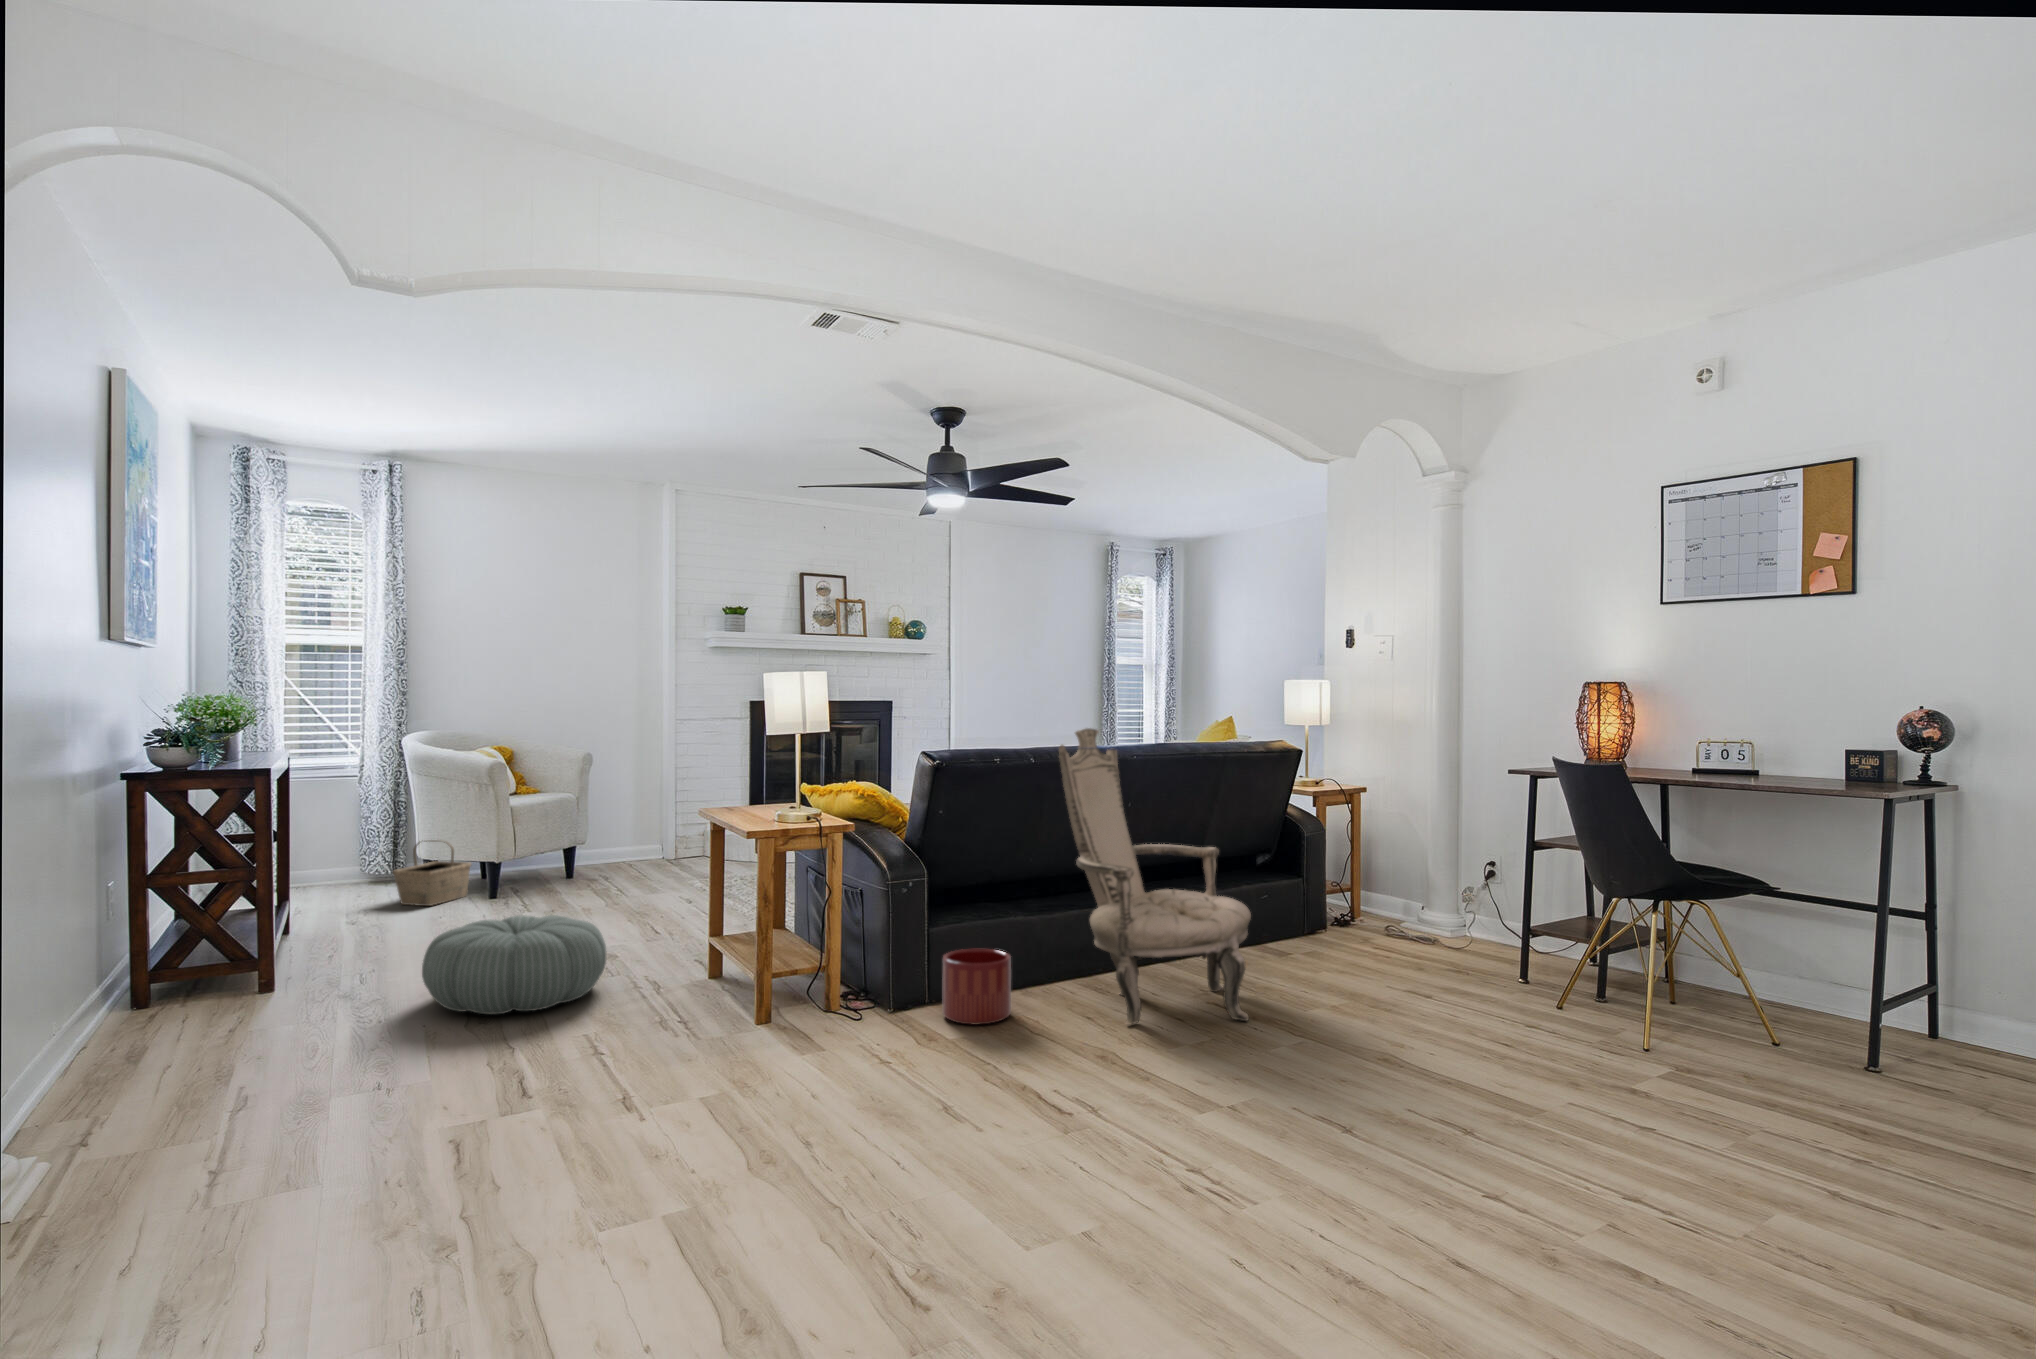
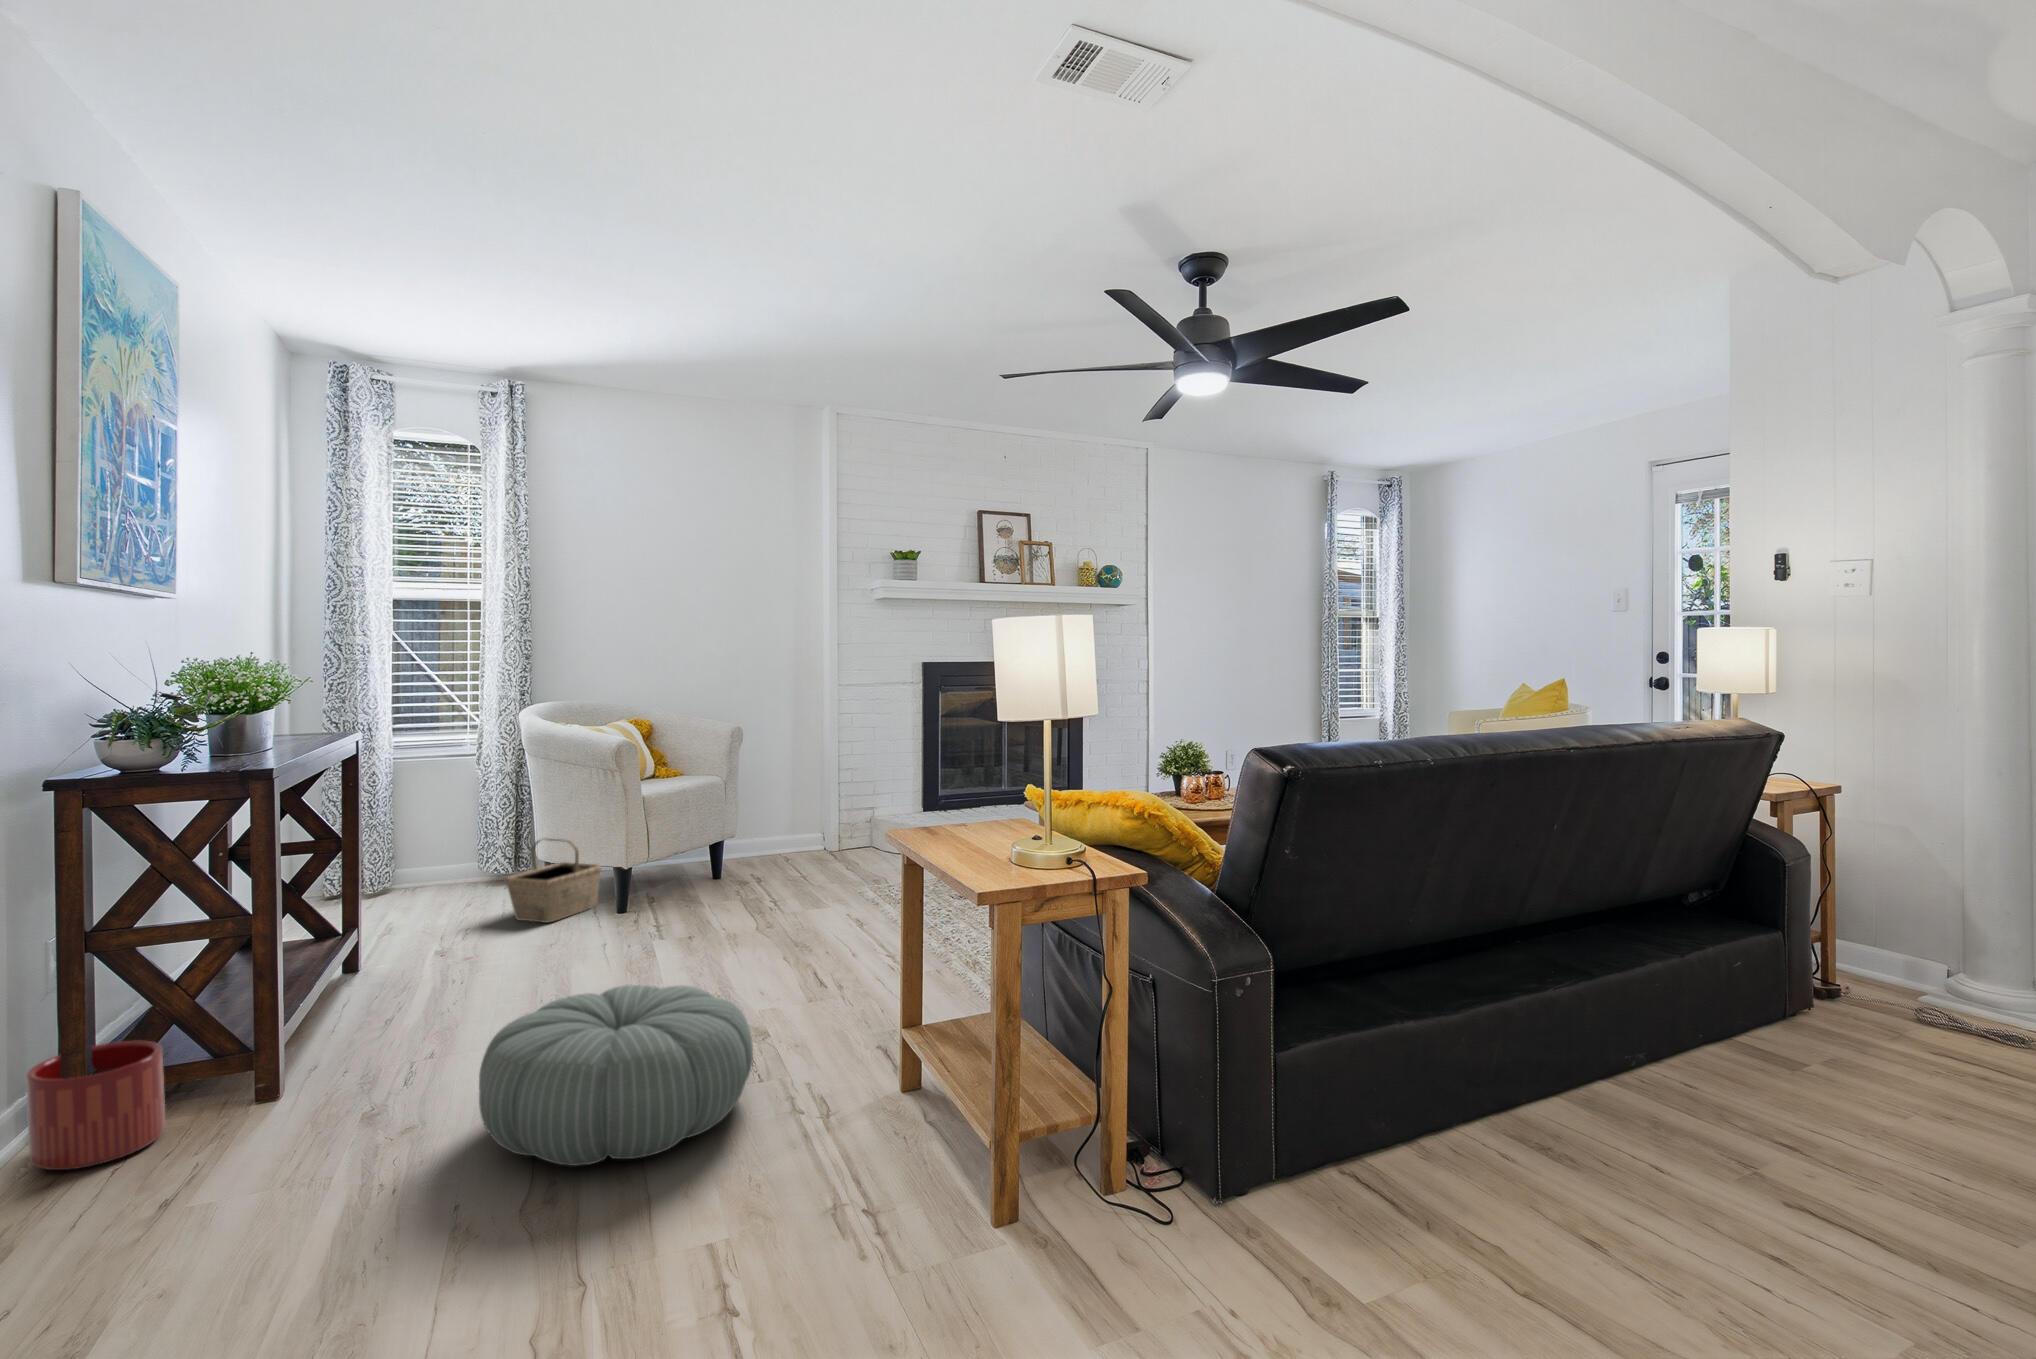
armchair: present [1059,728,1251,1024] -> none [1475,711,1873,1249]
planter: present [943,949,1011,1025] -> present [26,1041,165,1170]

